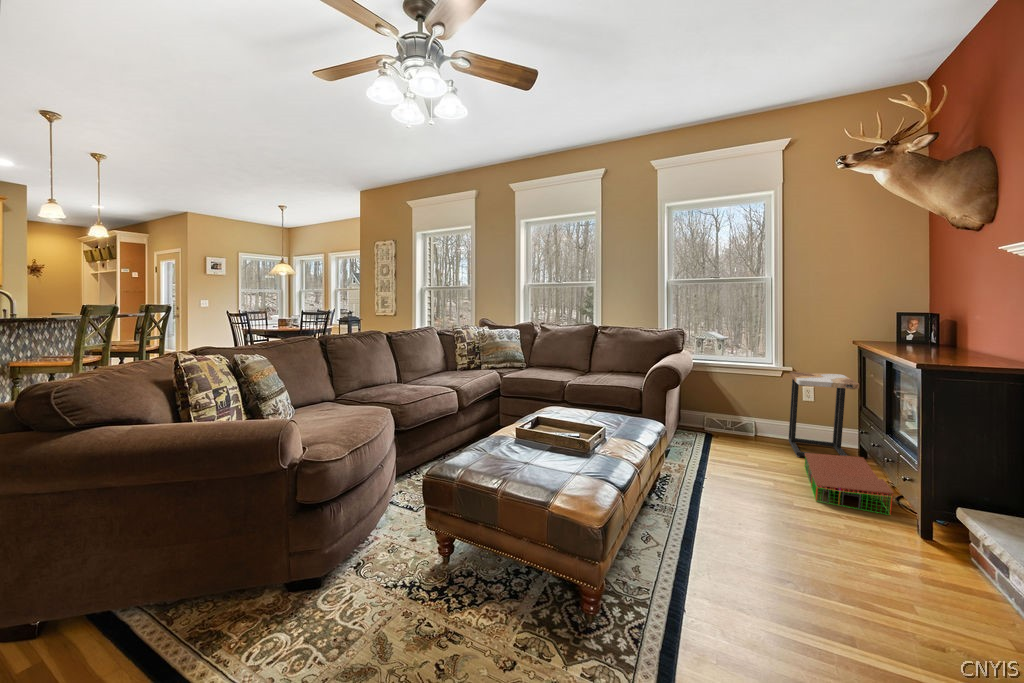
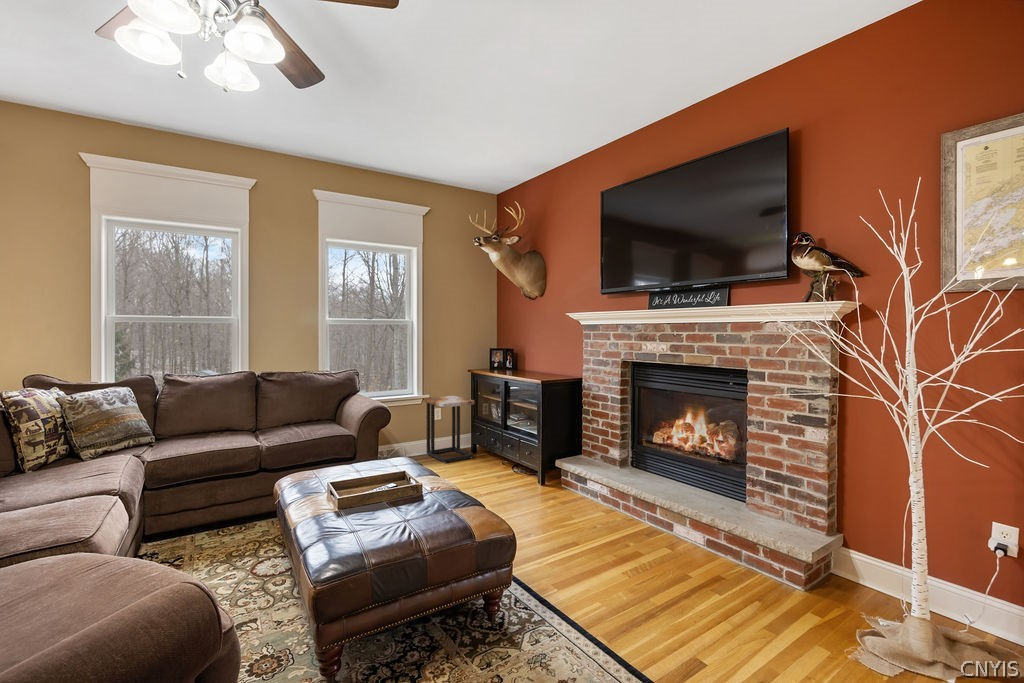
storage bin: present [805,453,893,515] -> none [456,450,522,486]

